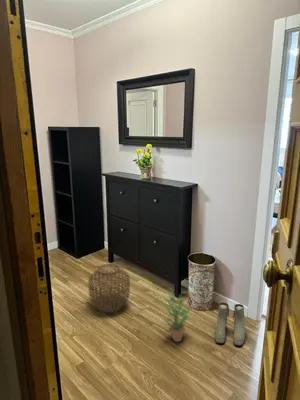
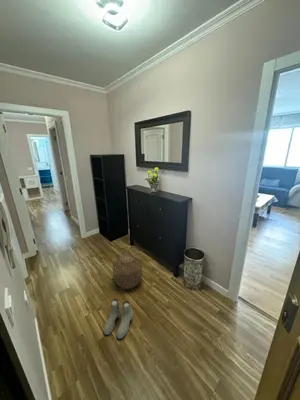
potted plant: present [165,292,189,342] -> none [163,280,186,320]
boots: present [215,303,245,346] -> present [104,299,133,339]

